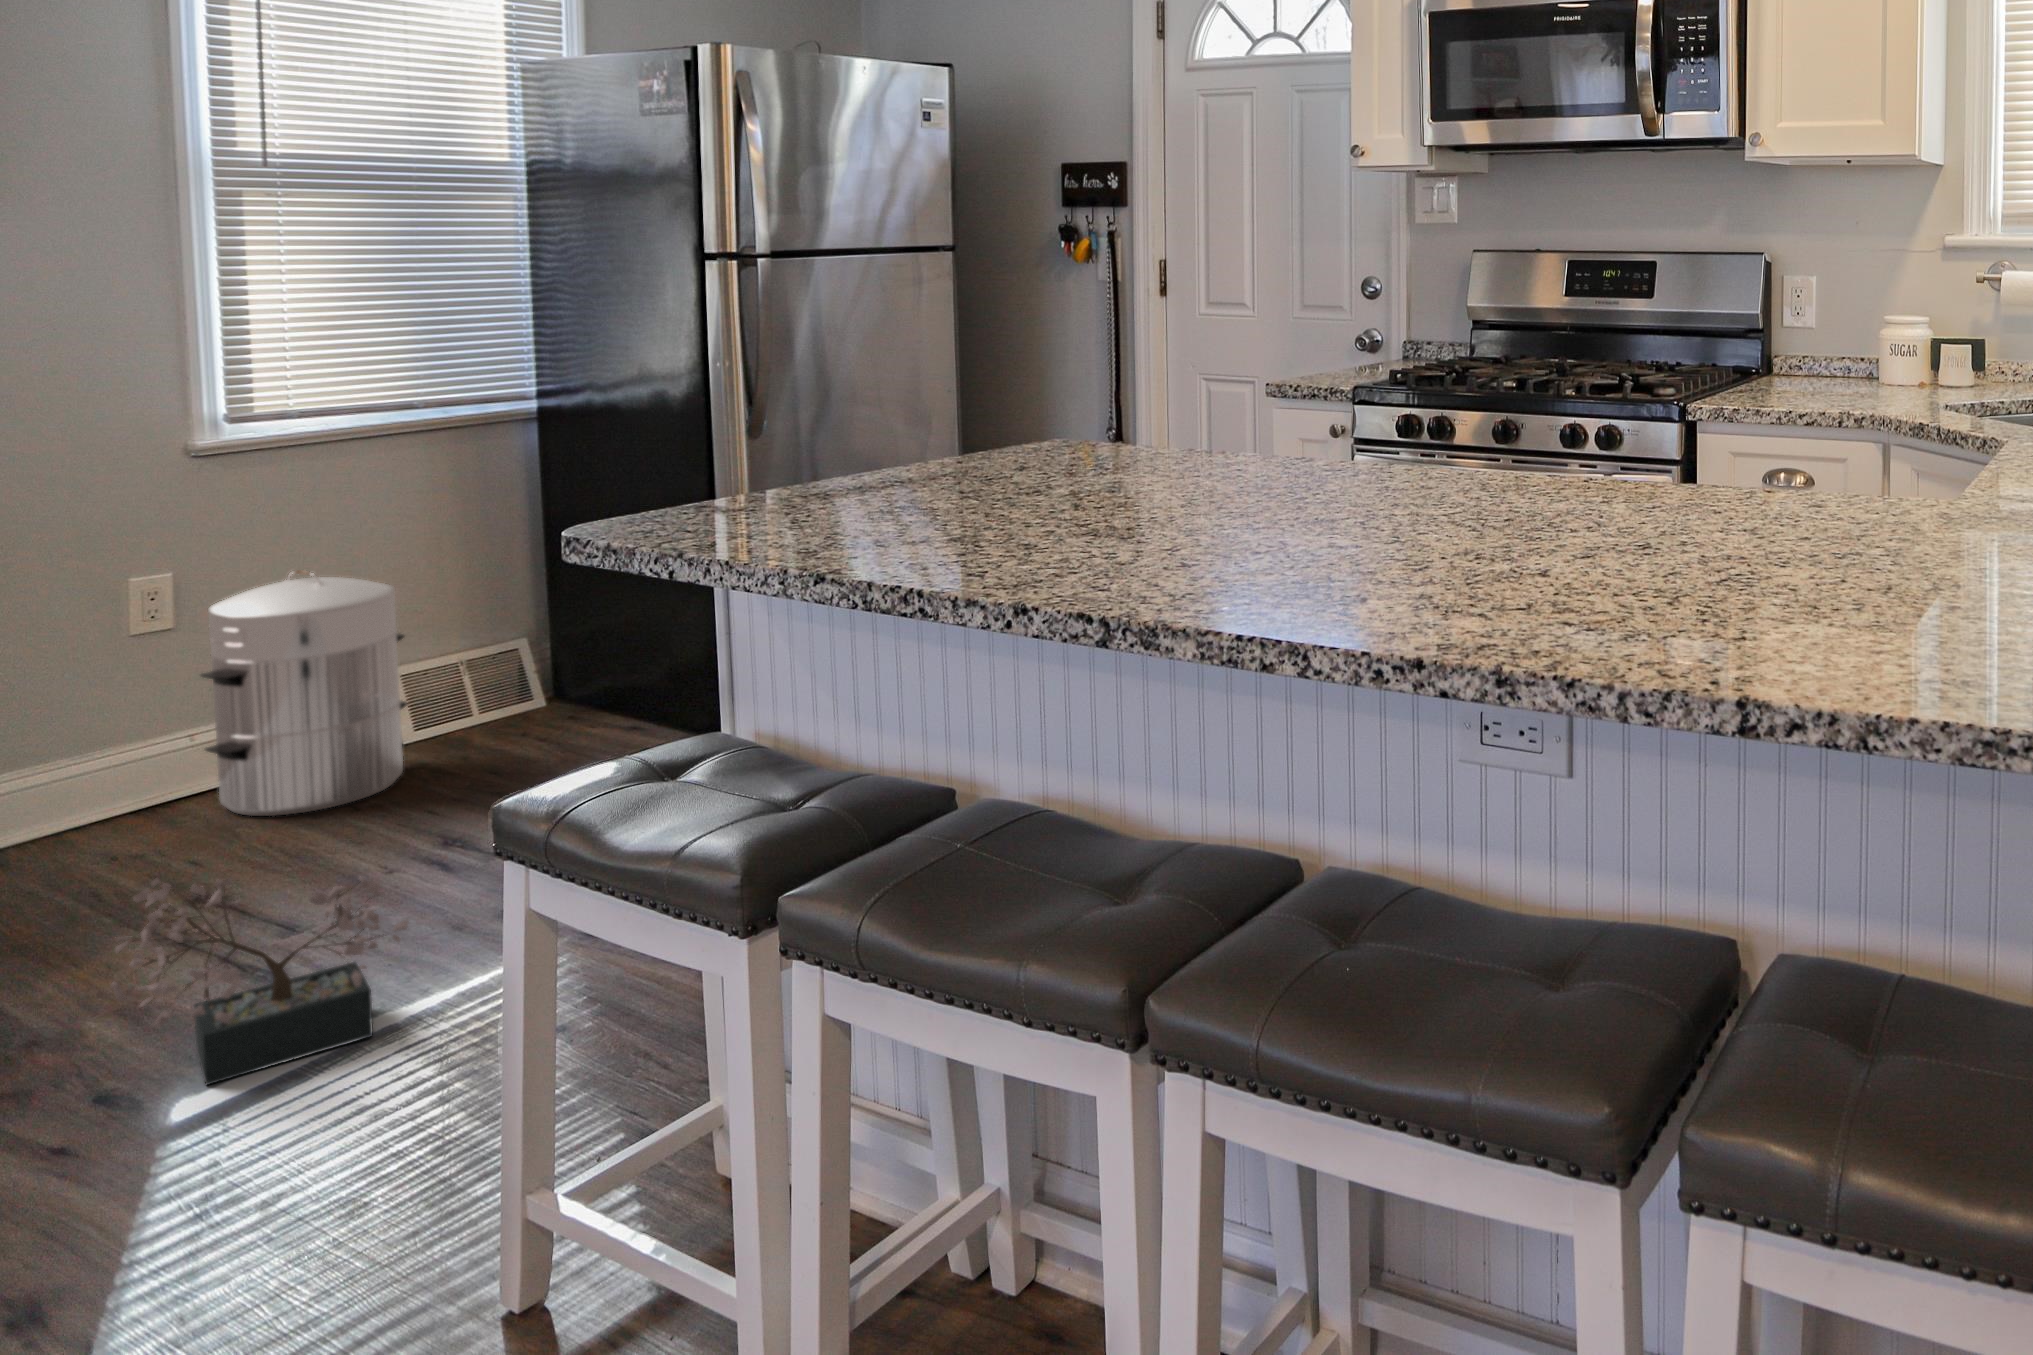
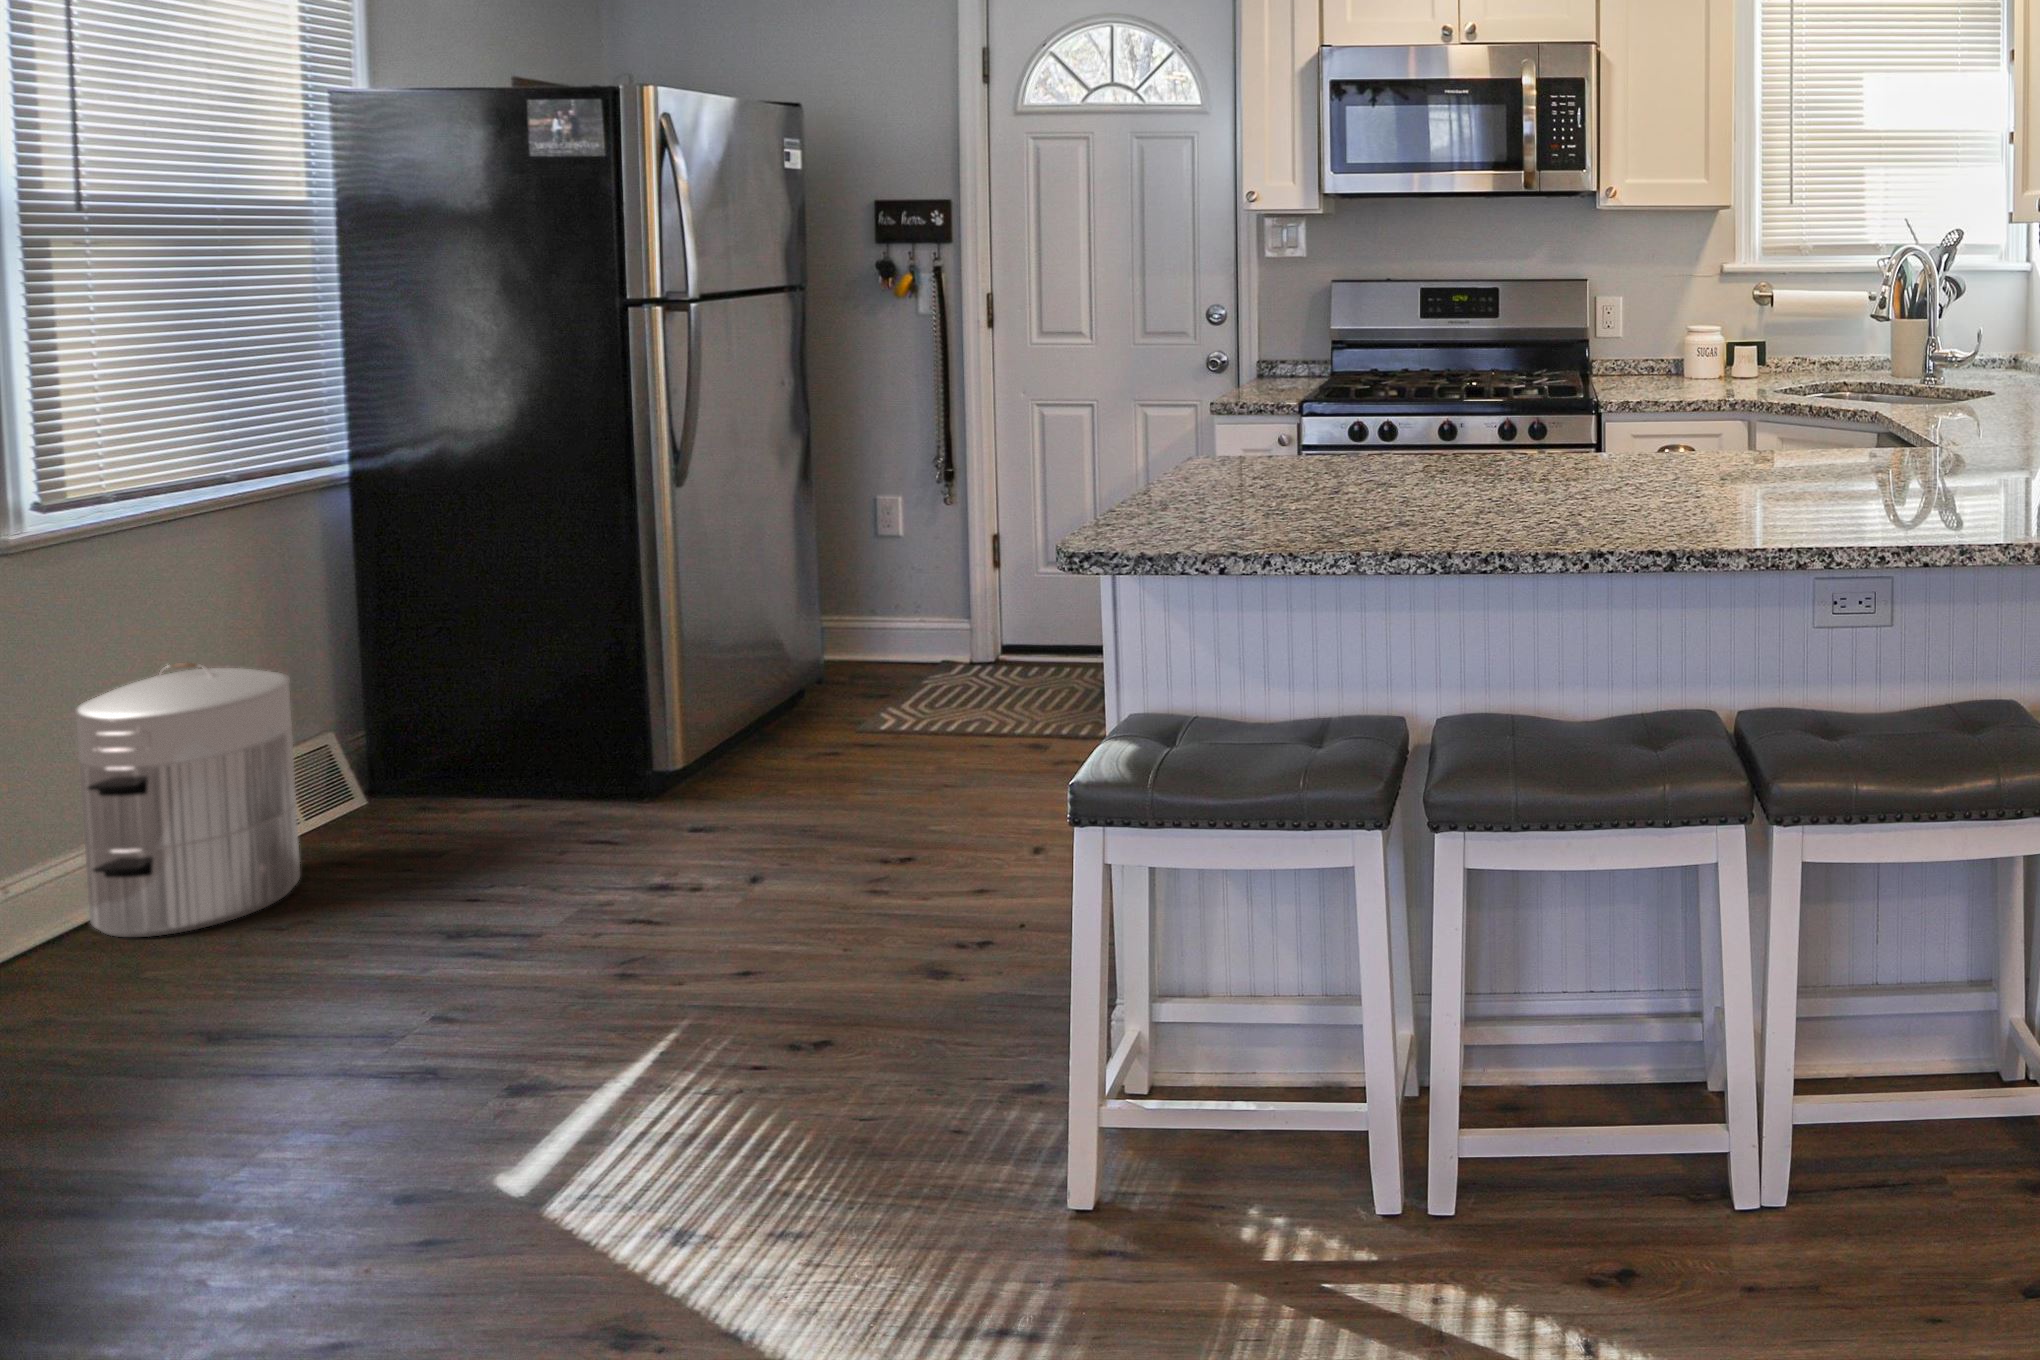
decorative plant: present [111,876,408,1085] -> none [379,922,627,1133]

